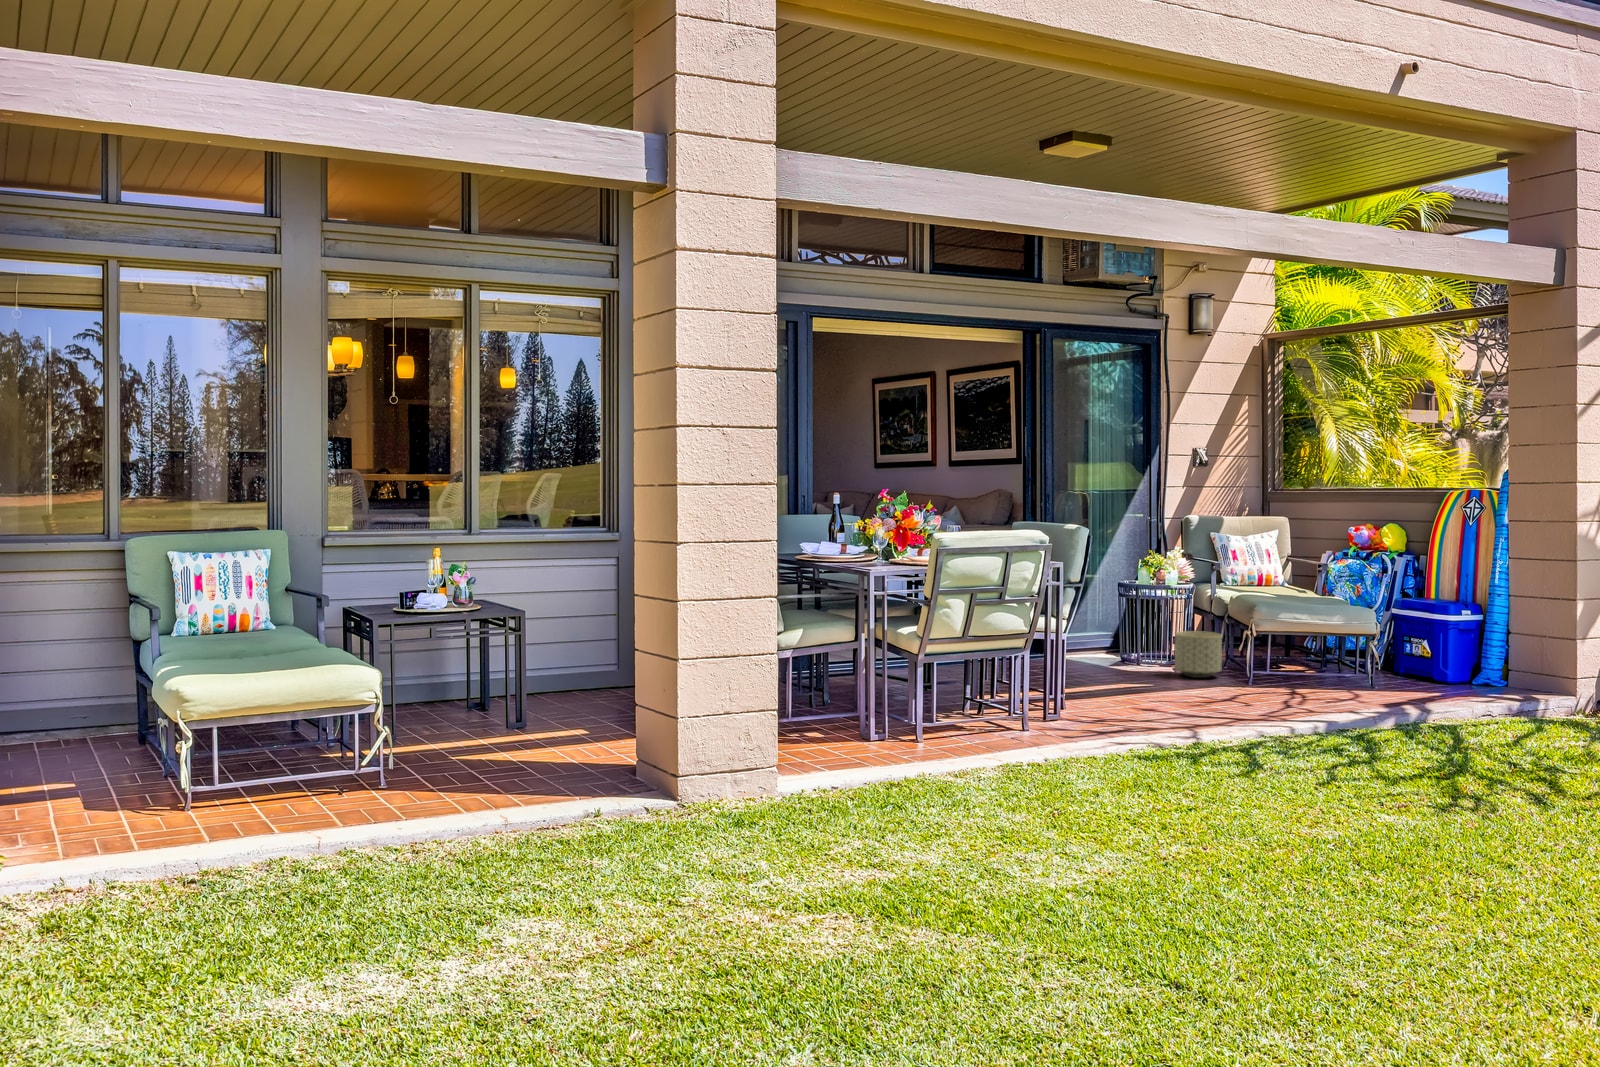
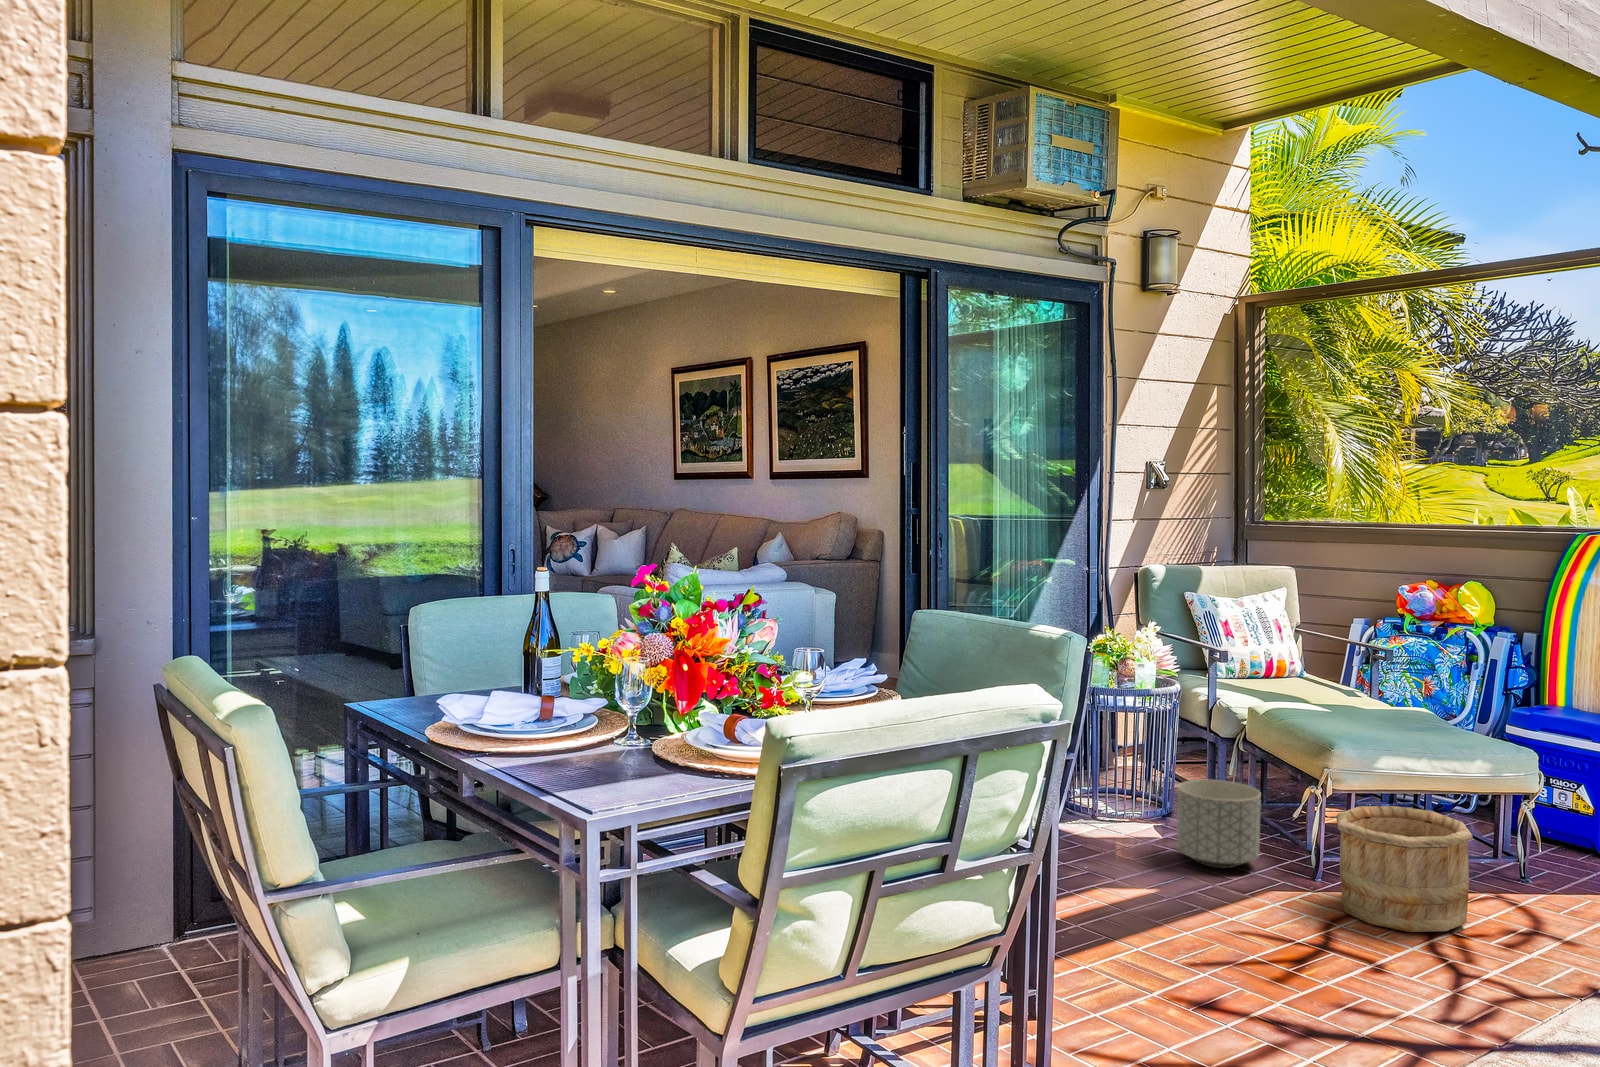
wooden bucket: none [1248,637,1319,695] -> present [1336,806,1473,932]

